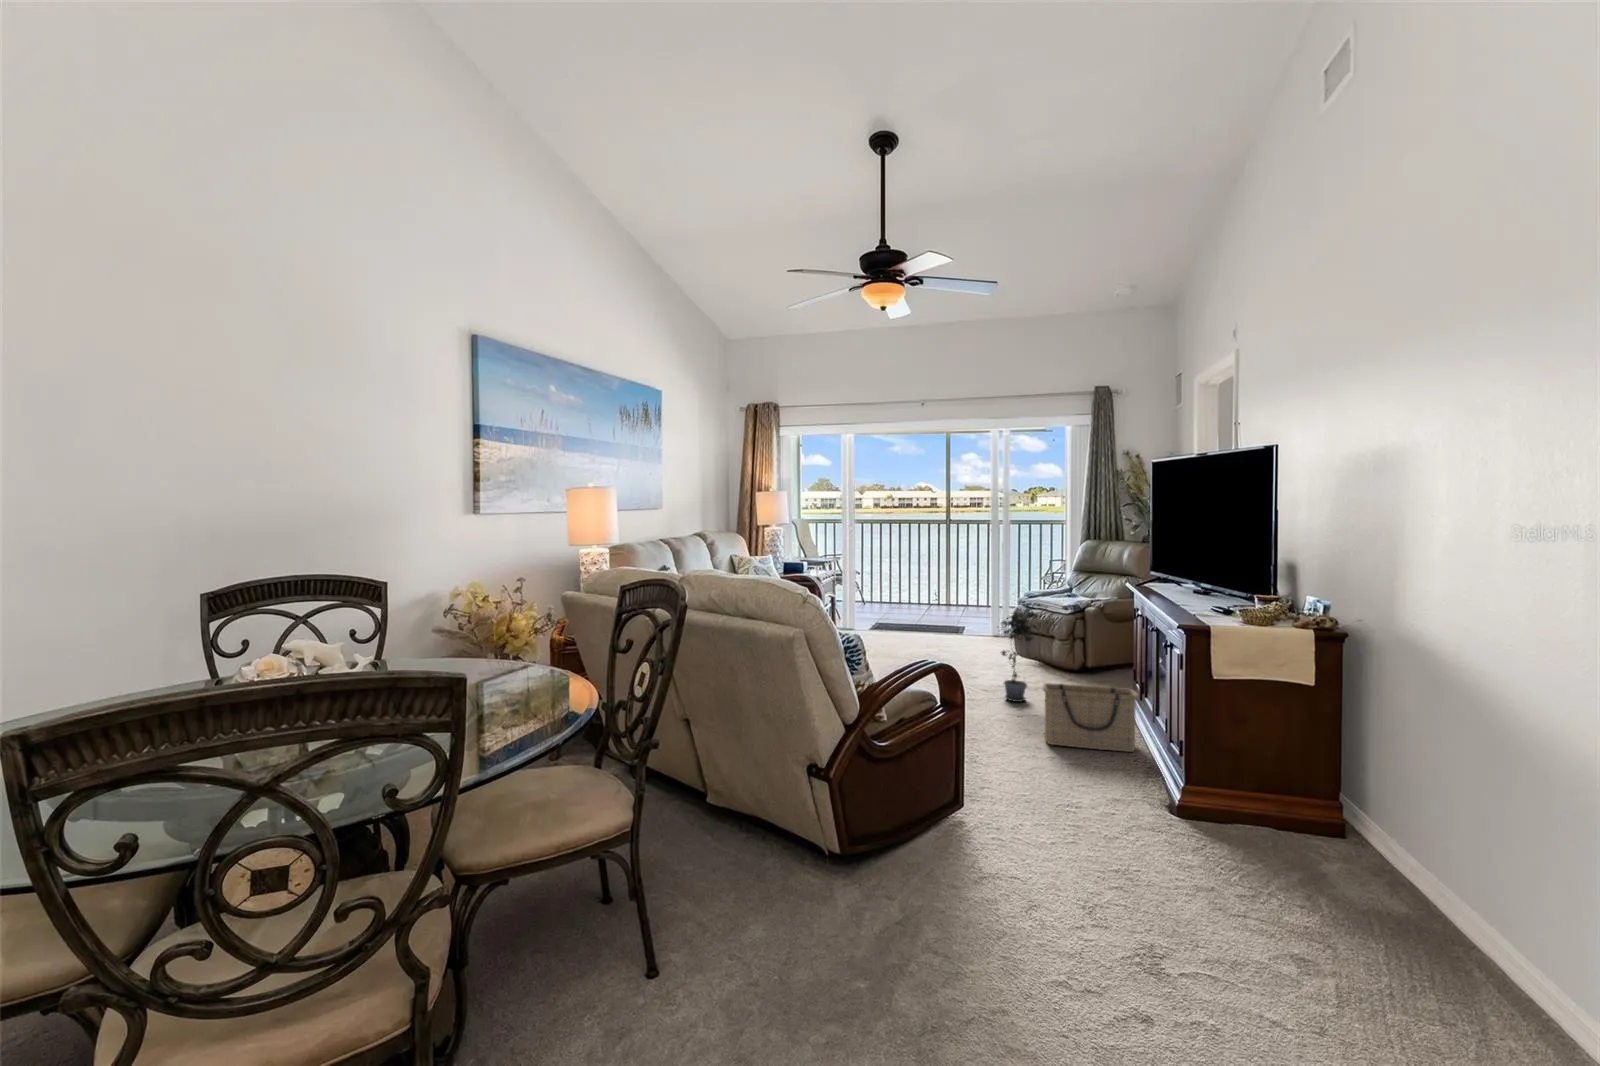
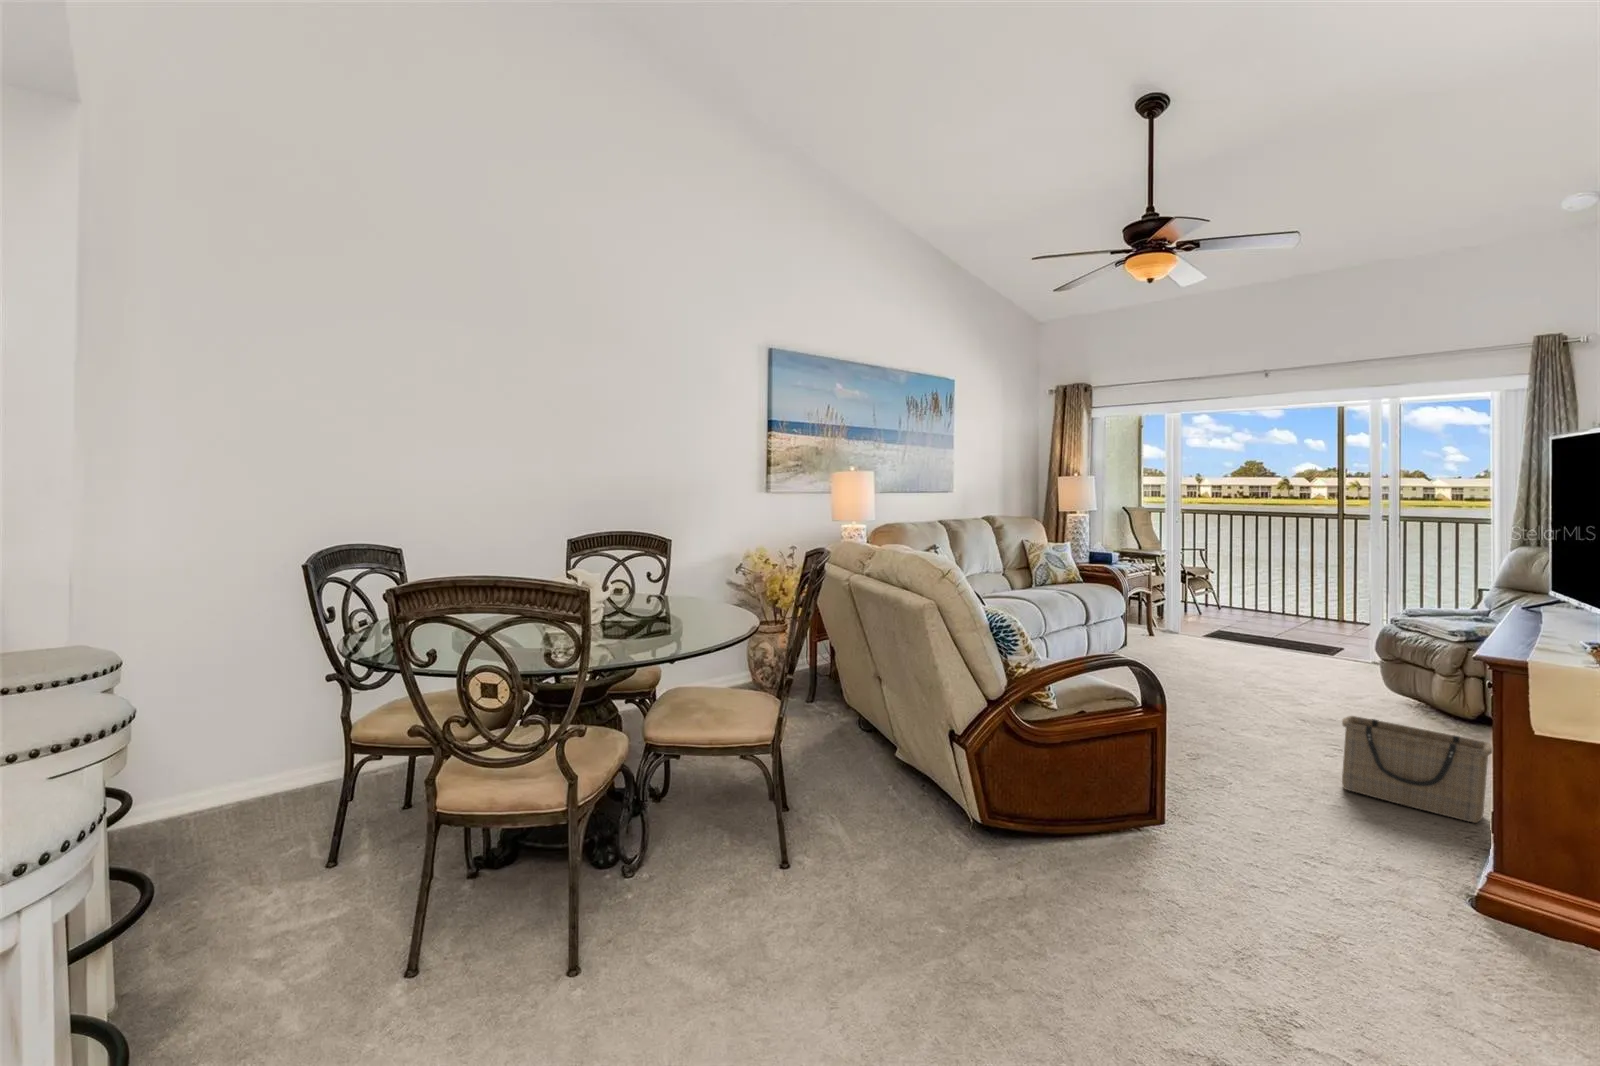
potted plant: present [1001,605,1037,702] -> none [1311,620,1377,739]

